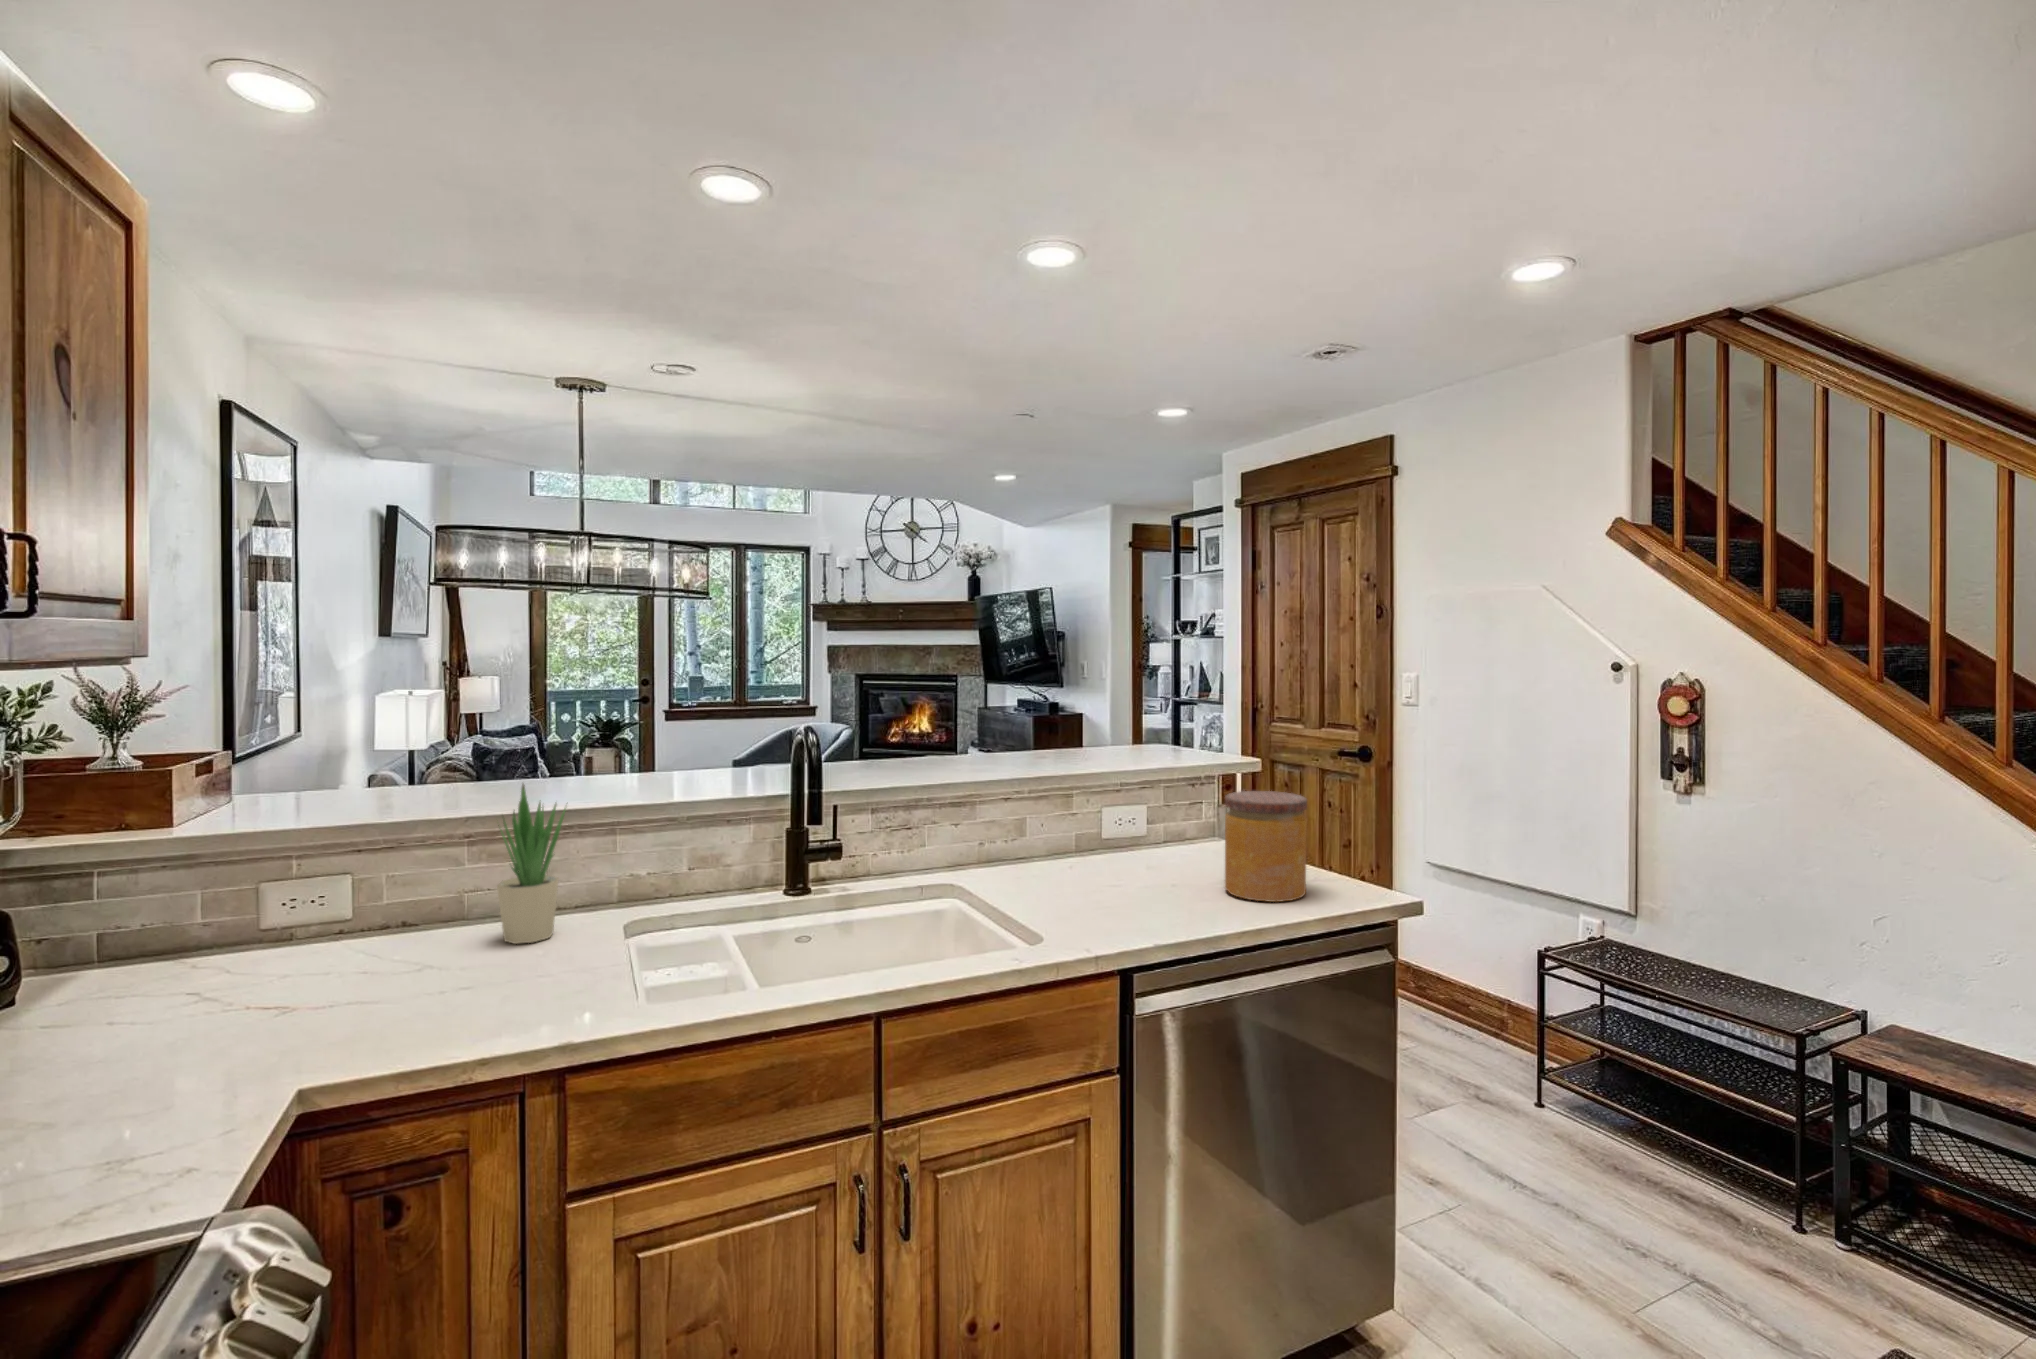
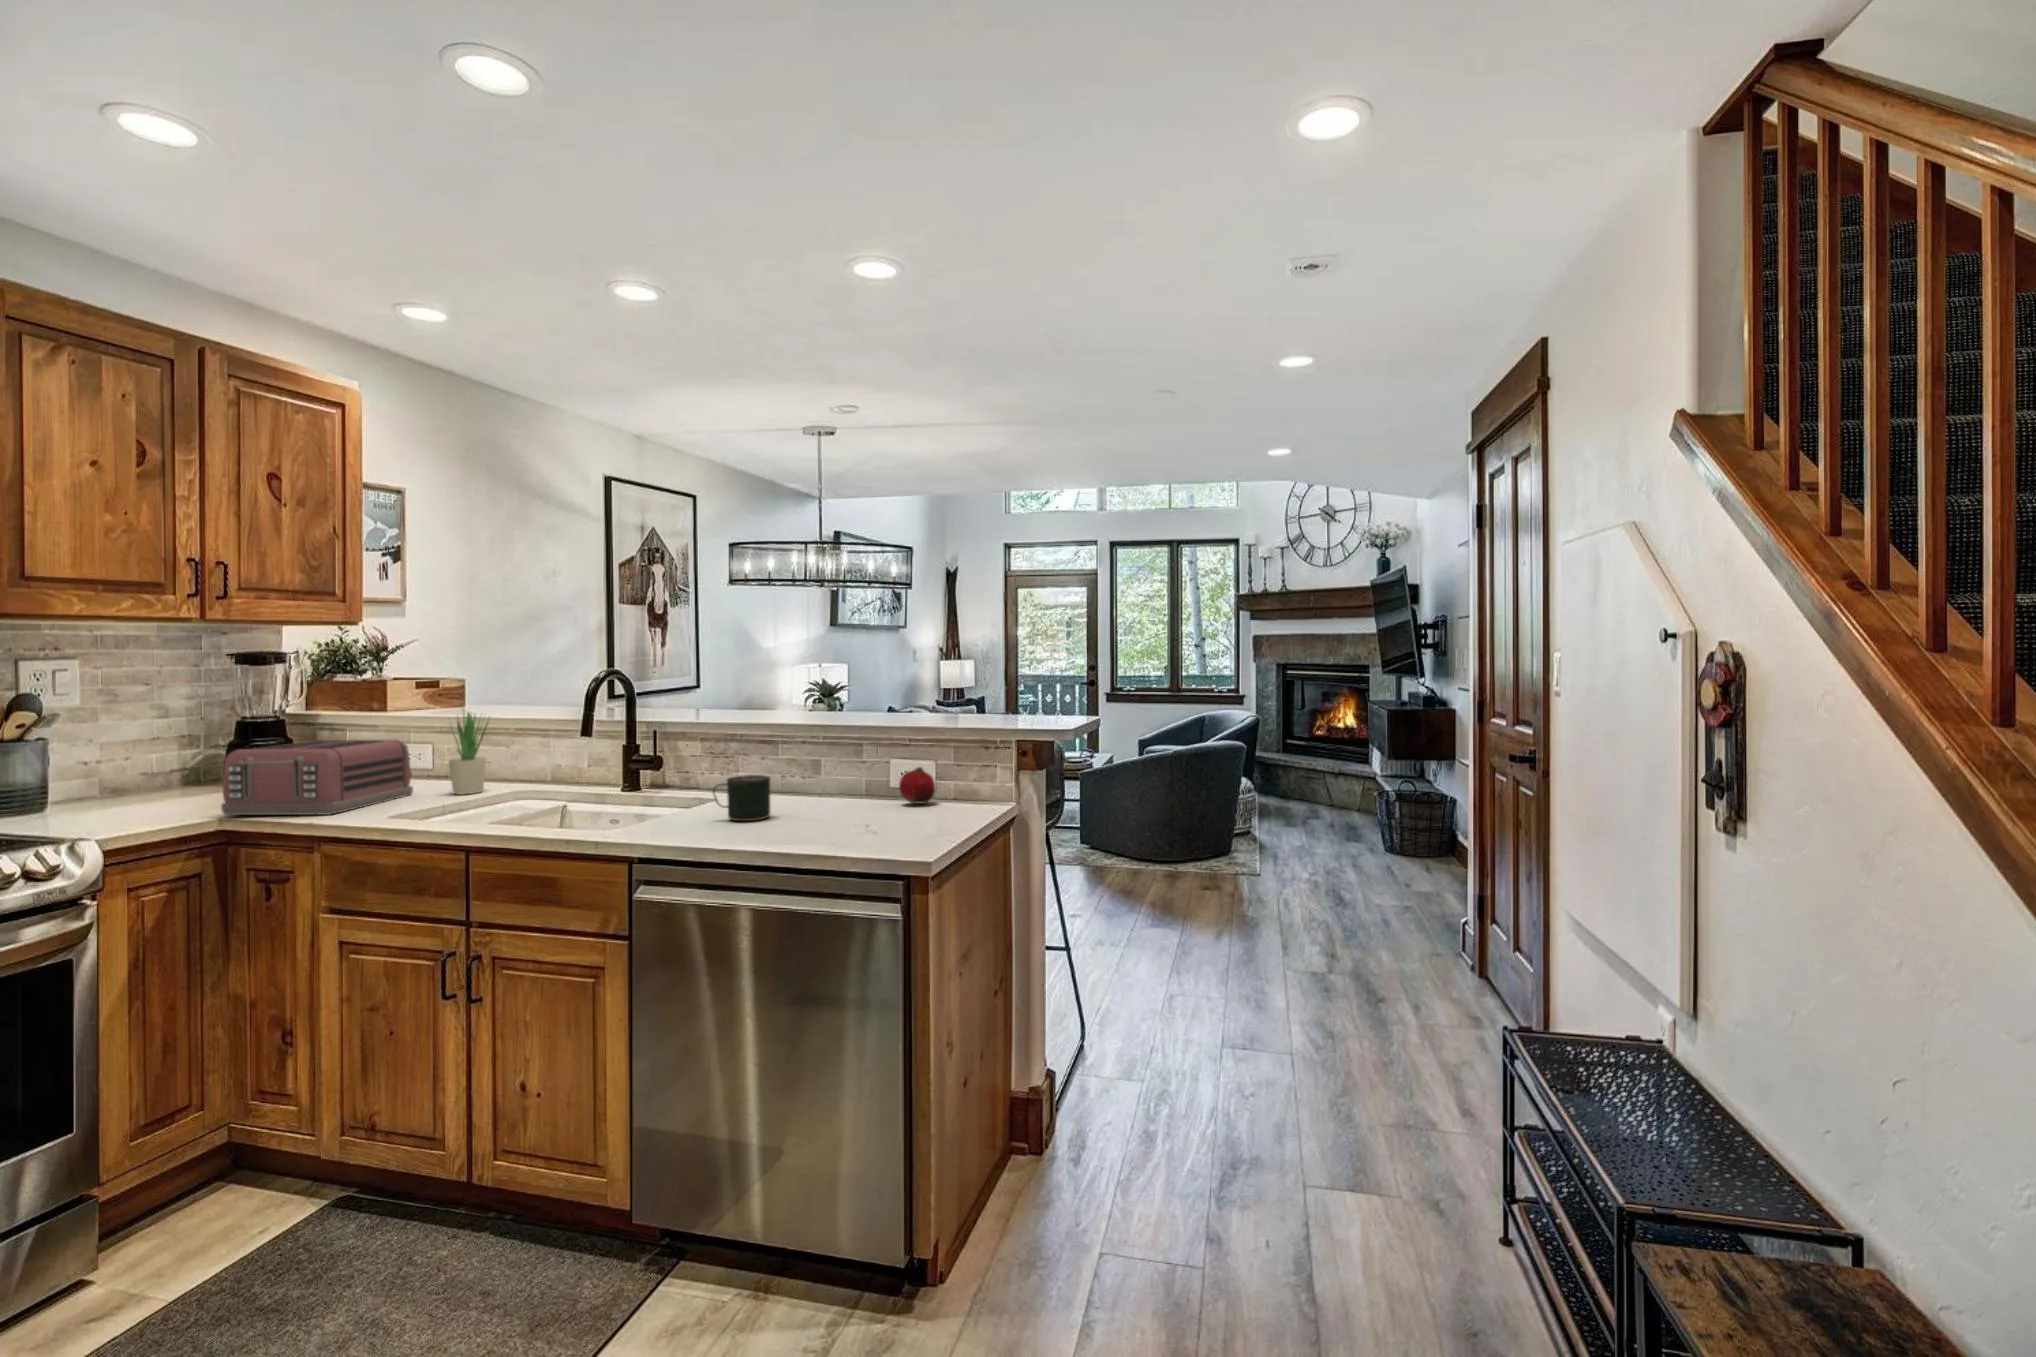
jar: present [1225,791,1307,902] -> none [807,738,883,836]
fruit: none [1158,816,1197,856] -> present [899,767,935,803]
mug: none [1082,846,1133,904] -> present [713,775,770,821]
toaster: none [164,865,449,1074] -> present [221,740,413,815]

